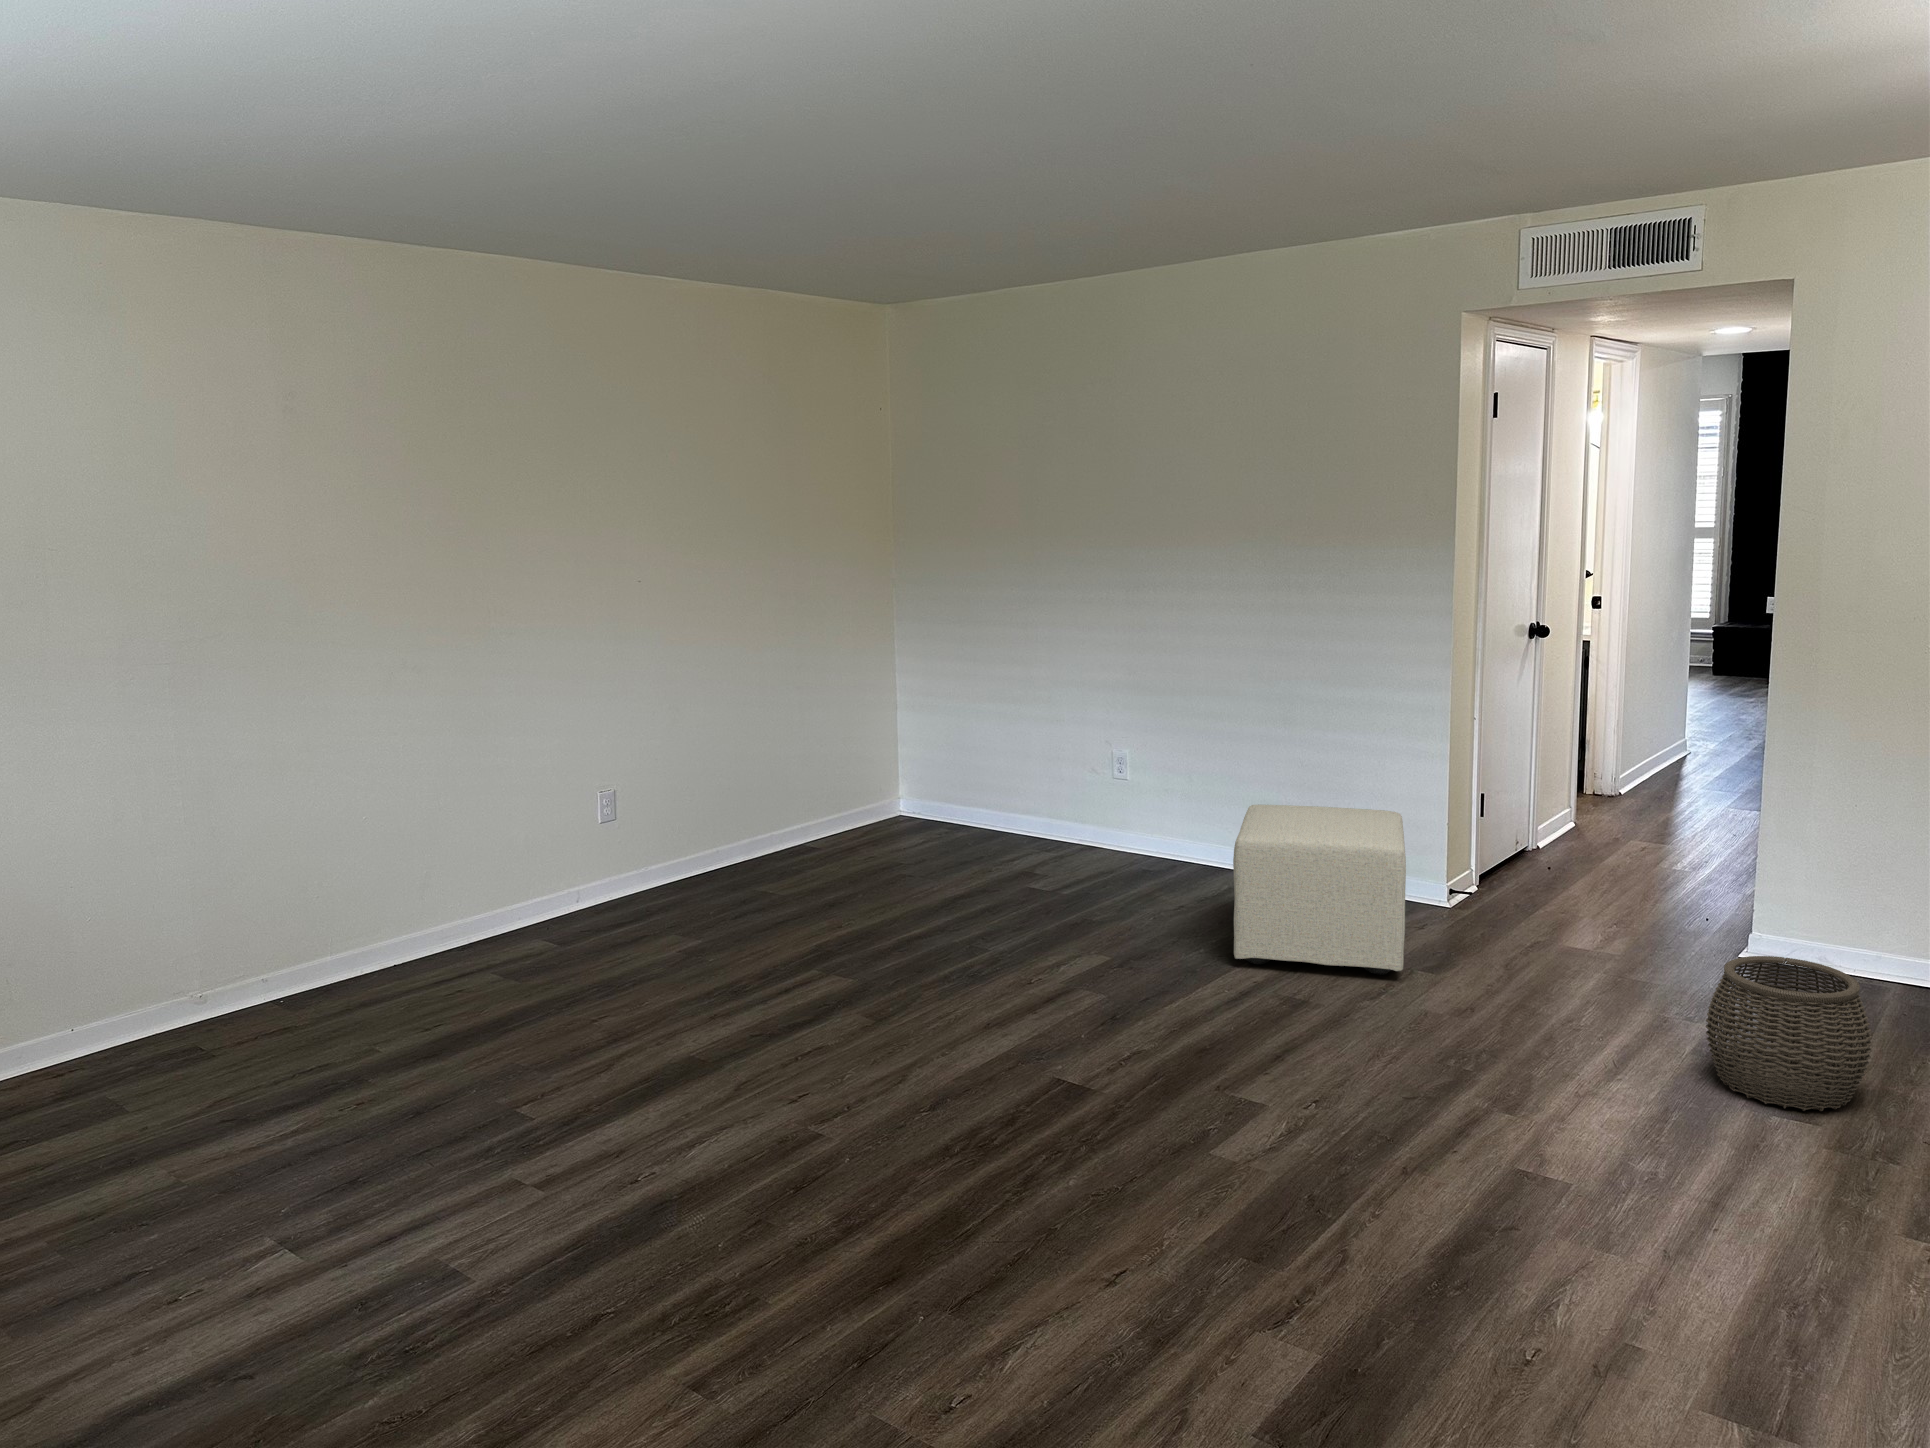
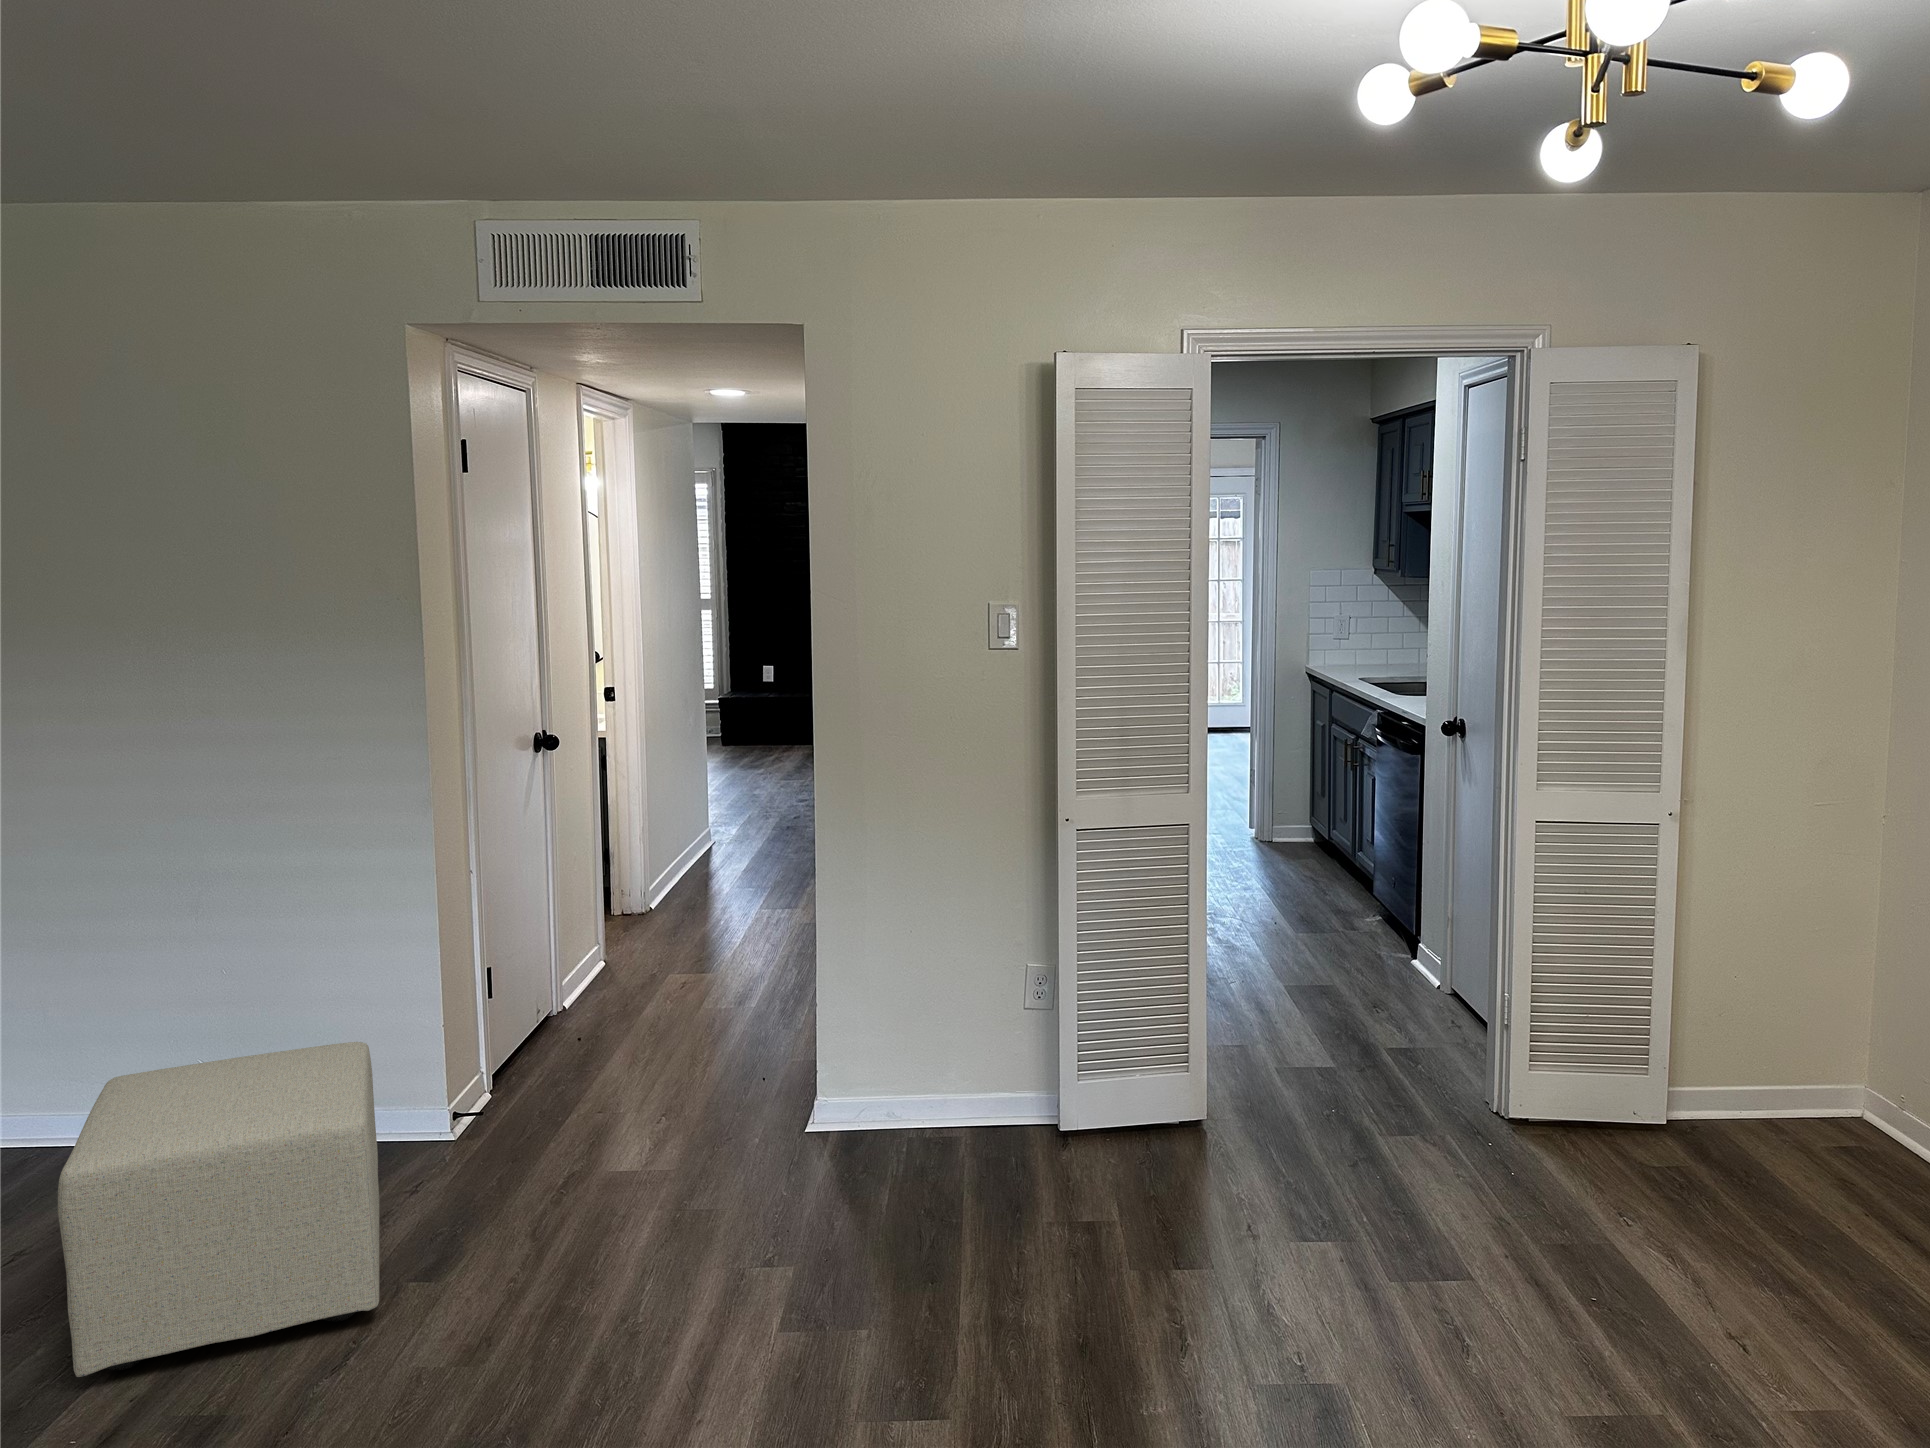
woven basket: present [1706,956,1872,1111] -> none [794,1170,975,1391]

